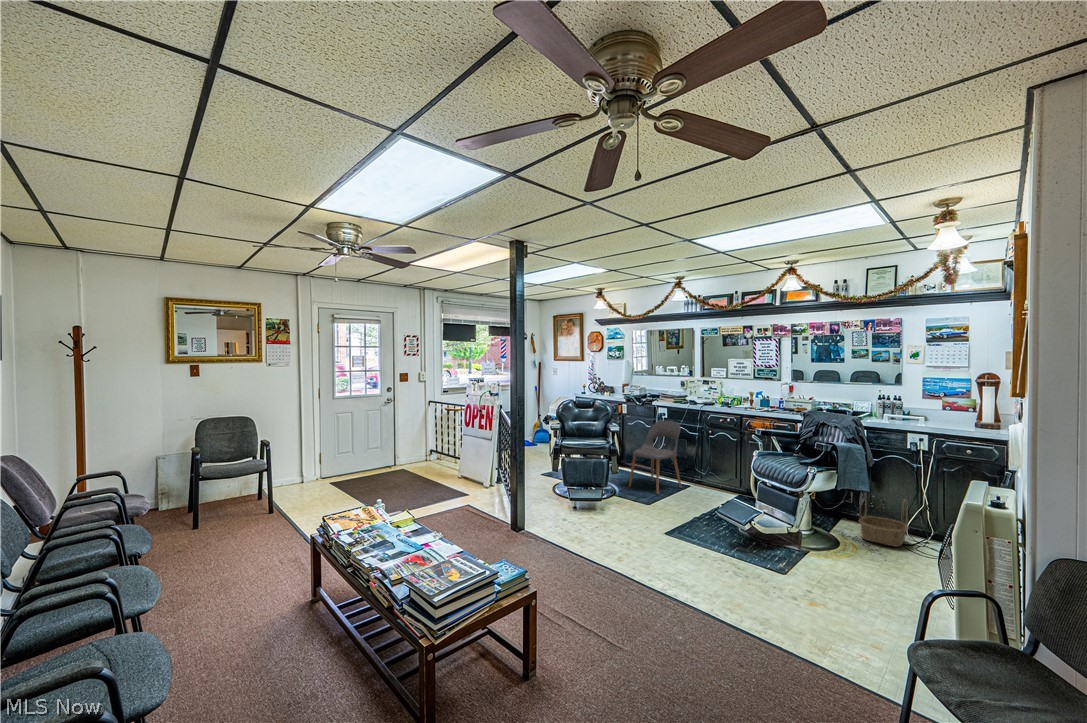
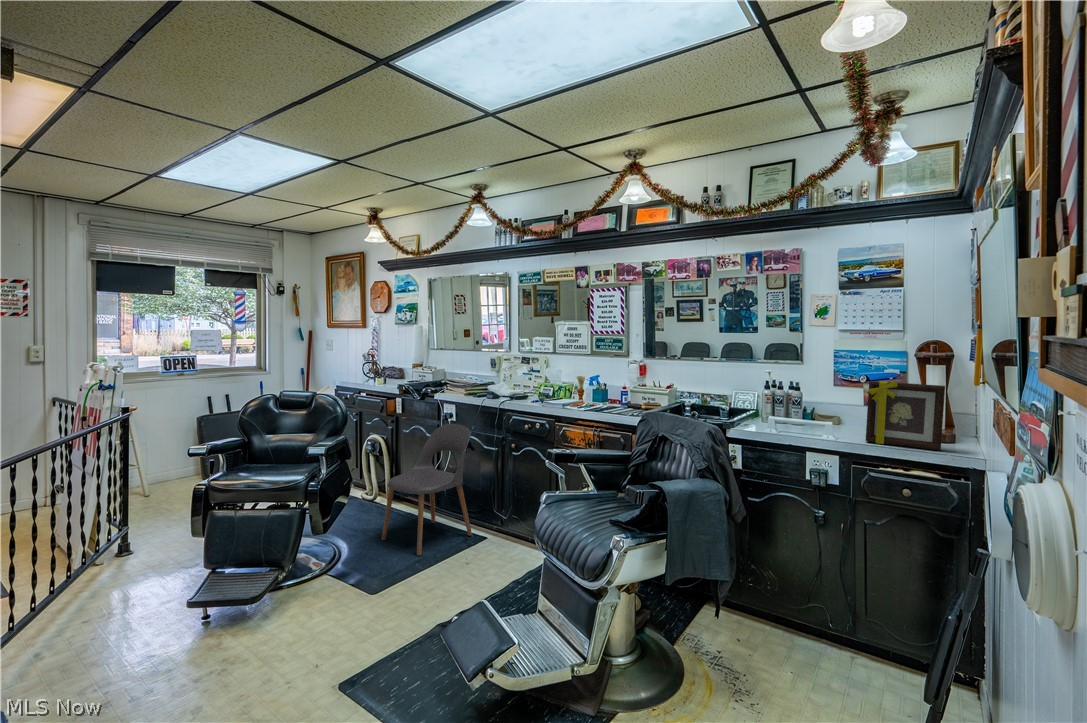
picture frame: none [944,394,990,432] -> present [866,380,945,451]
basket: present [859,495,908,547] -> none [721,560,804,671]

